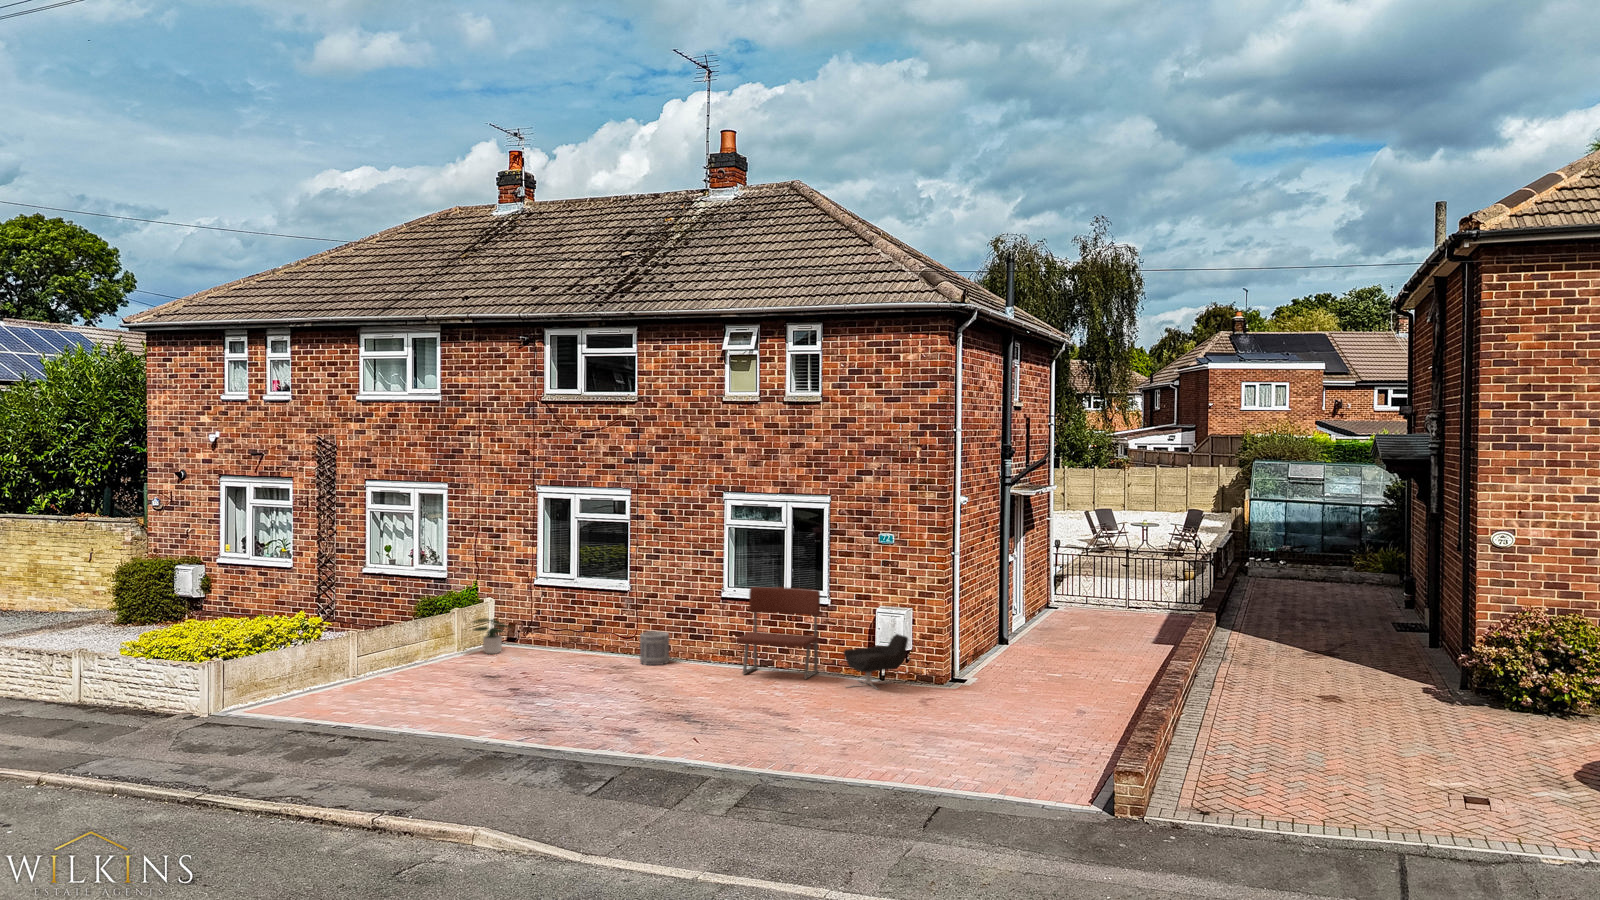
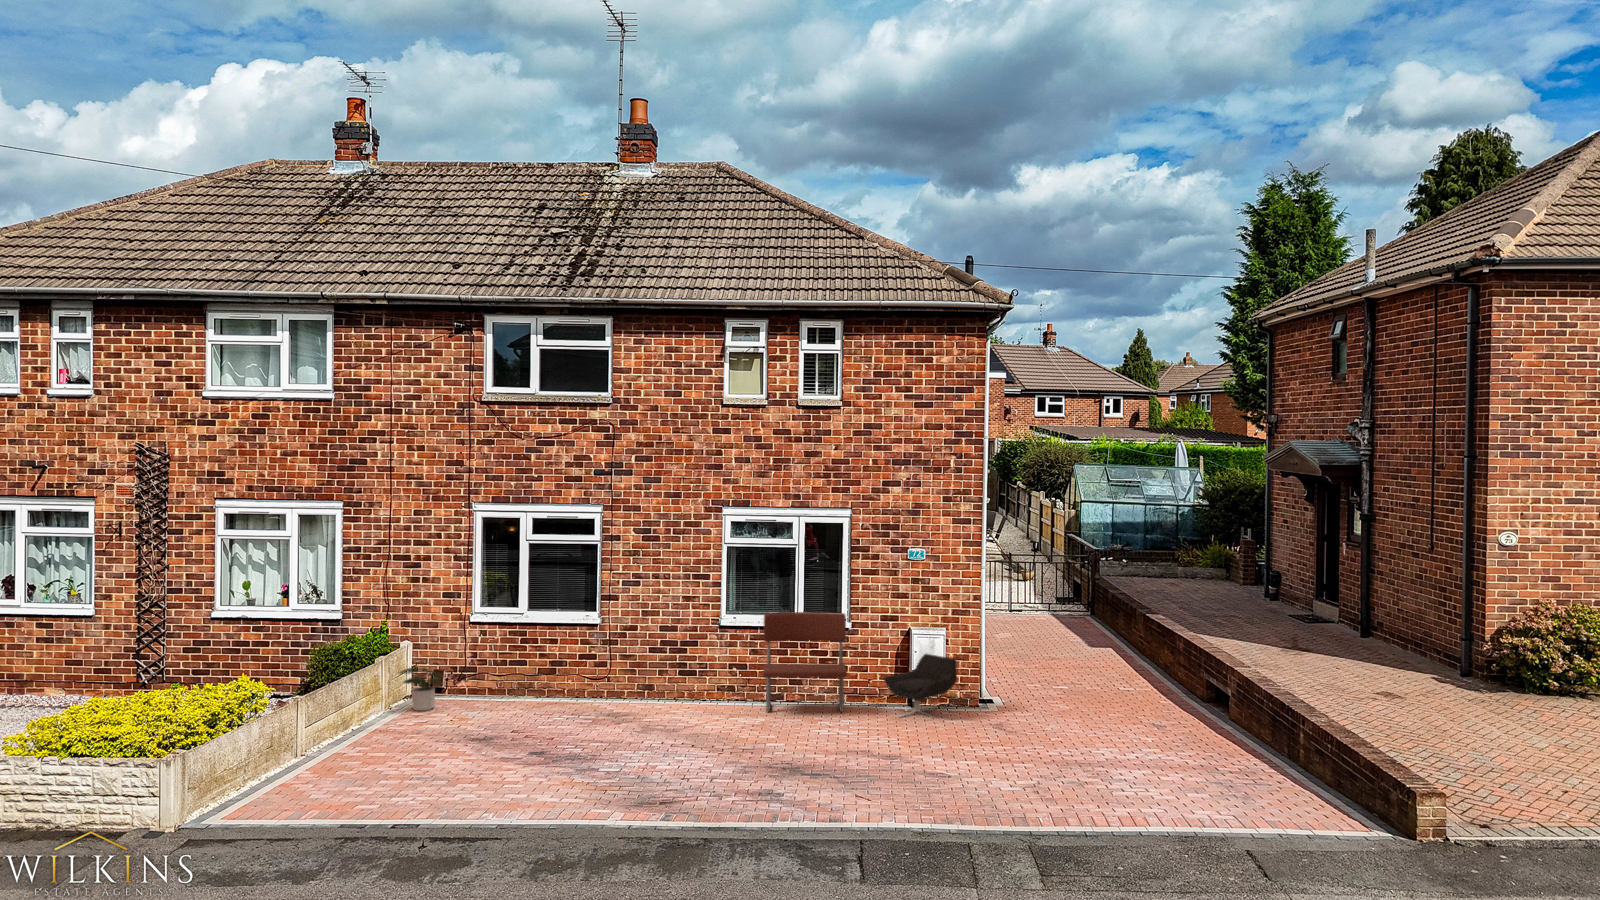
bucket: present [640,631,670,665] -> none [626,670,661,710]

